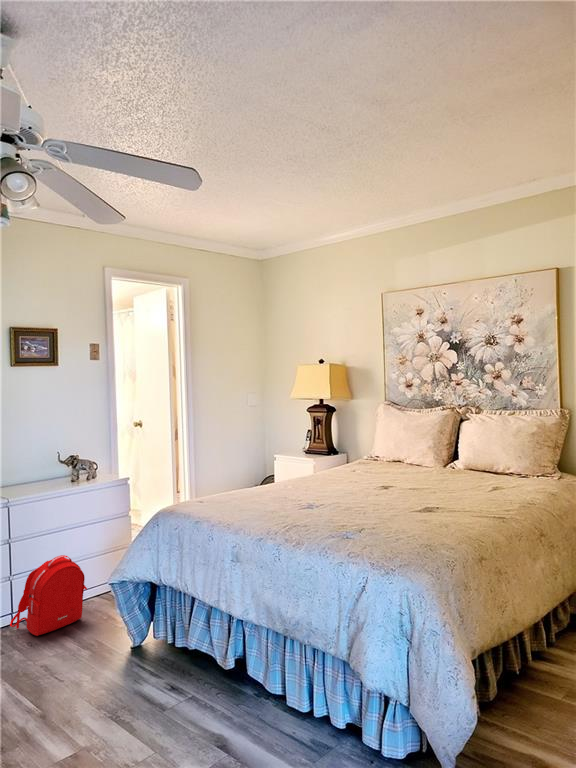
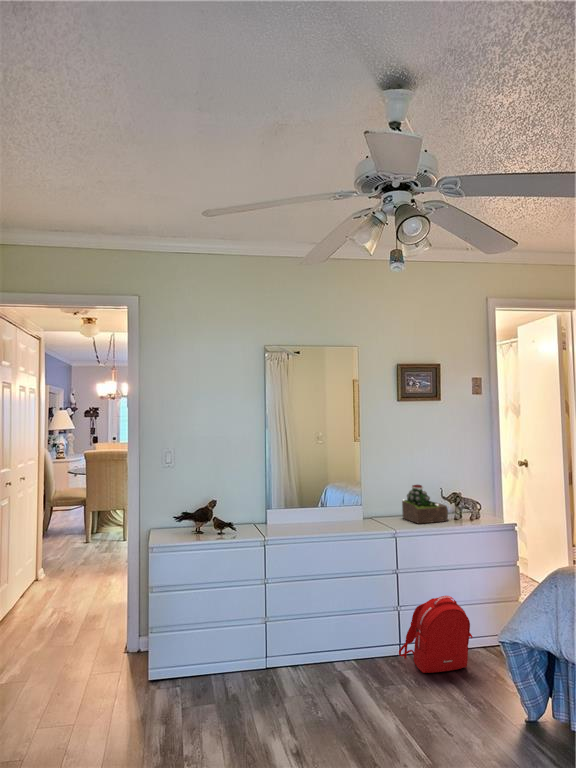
succulent plant: none [15,451,65,491] -> present [402,485,448,523]

